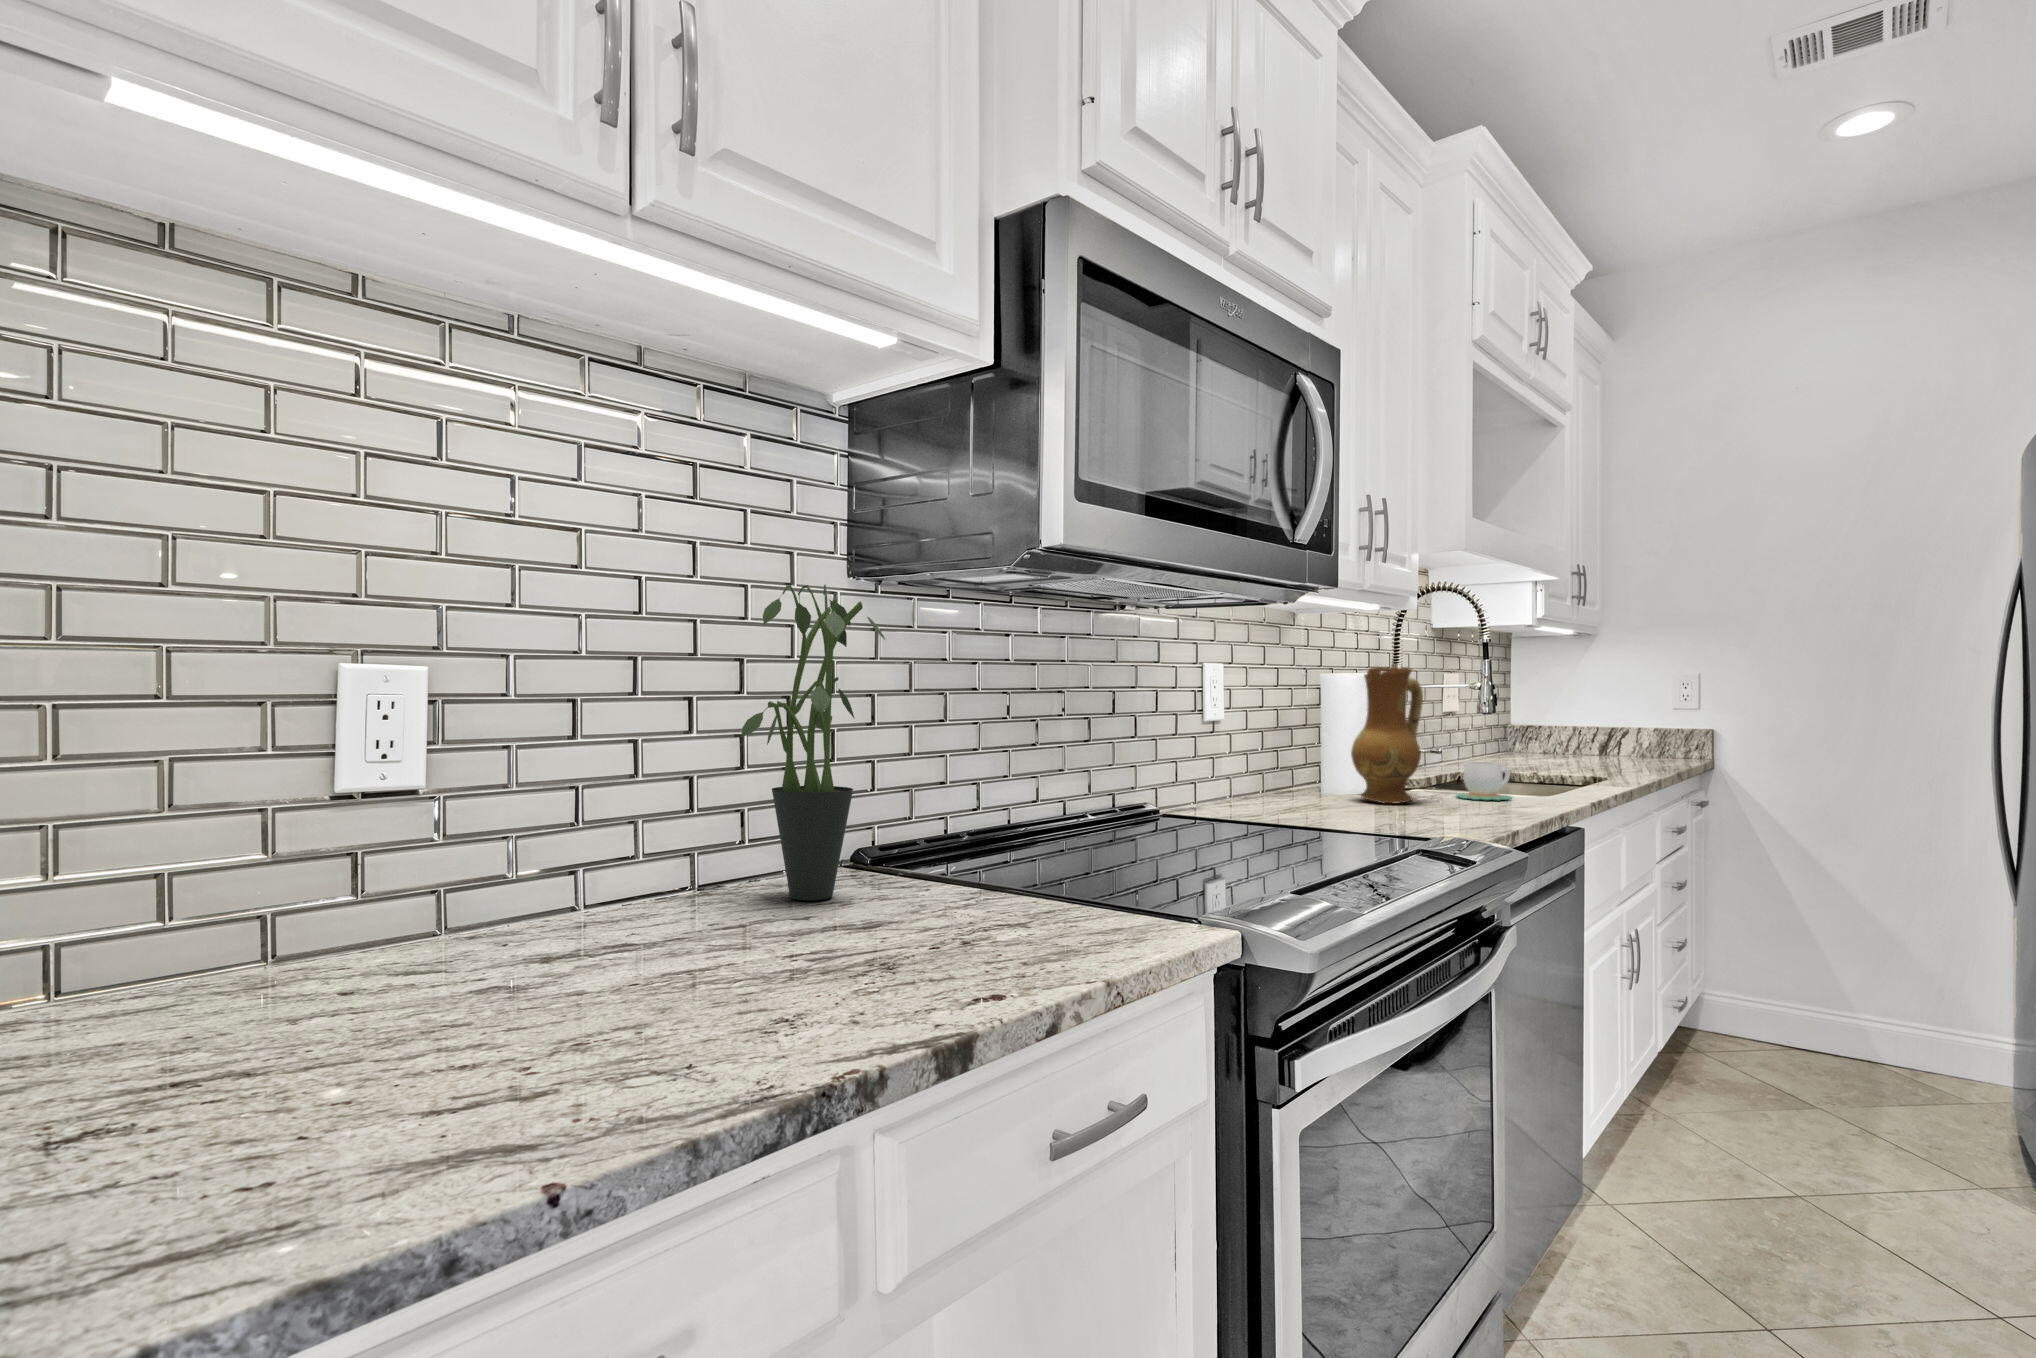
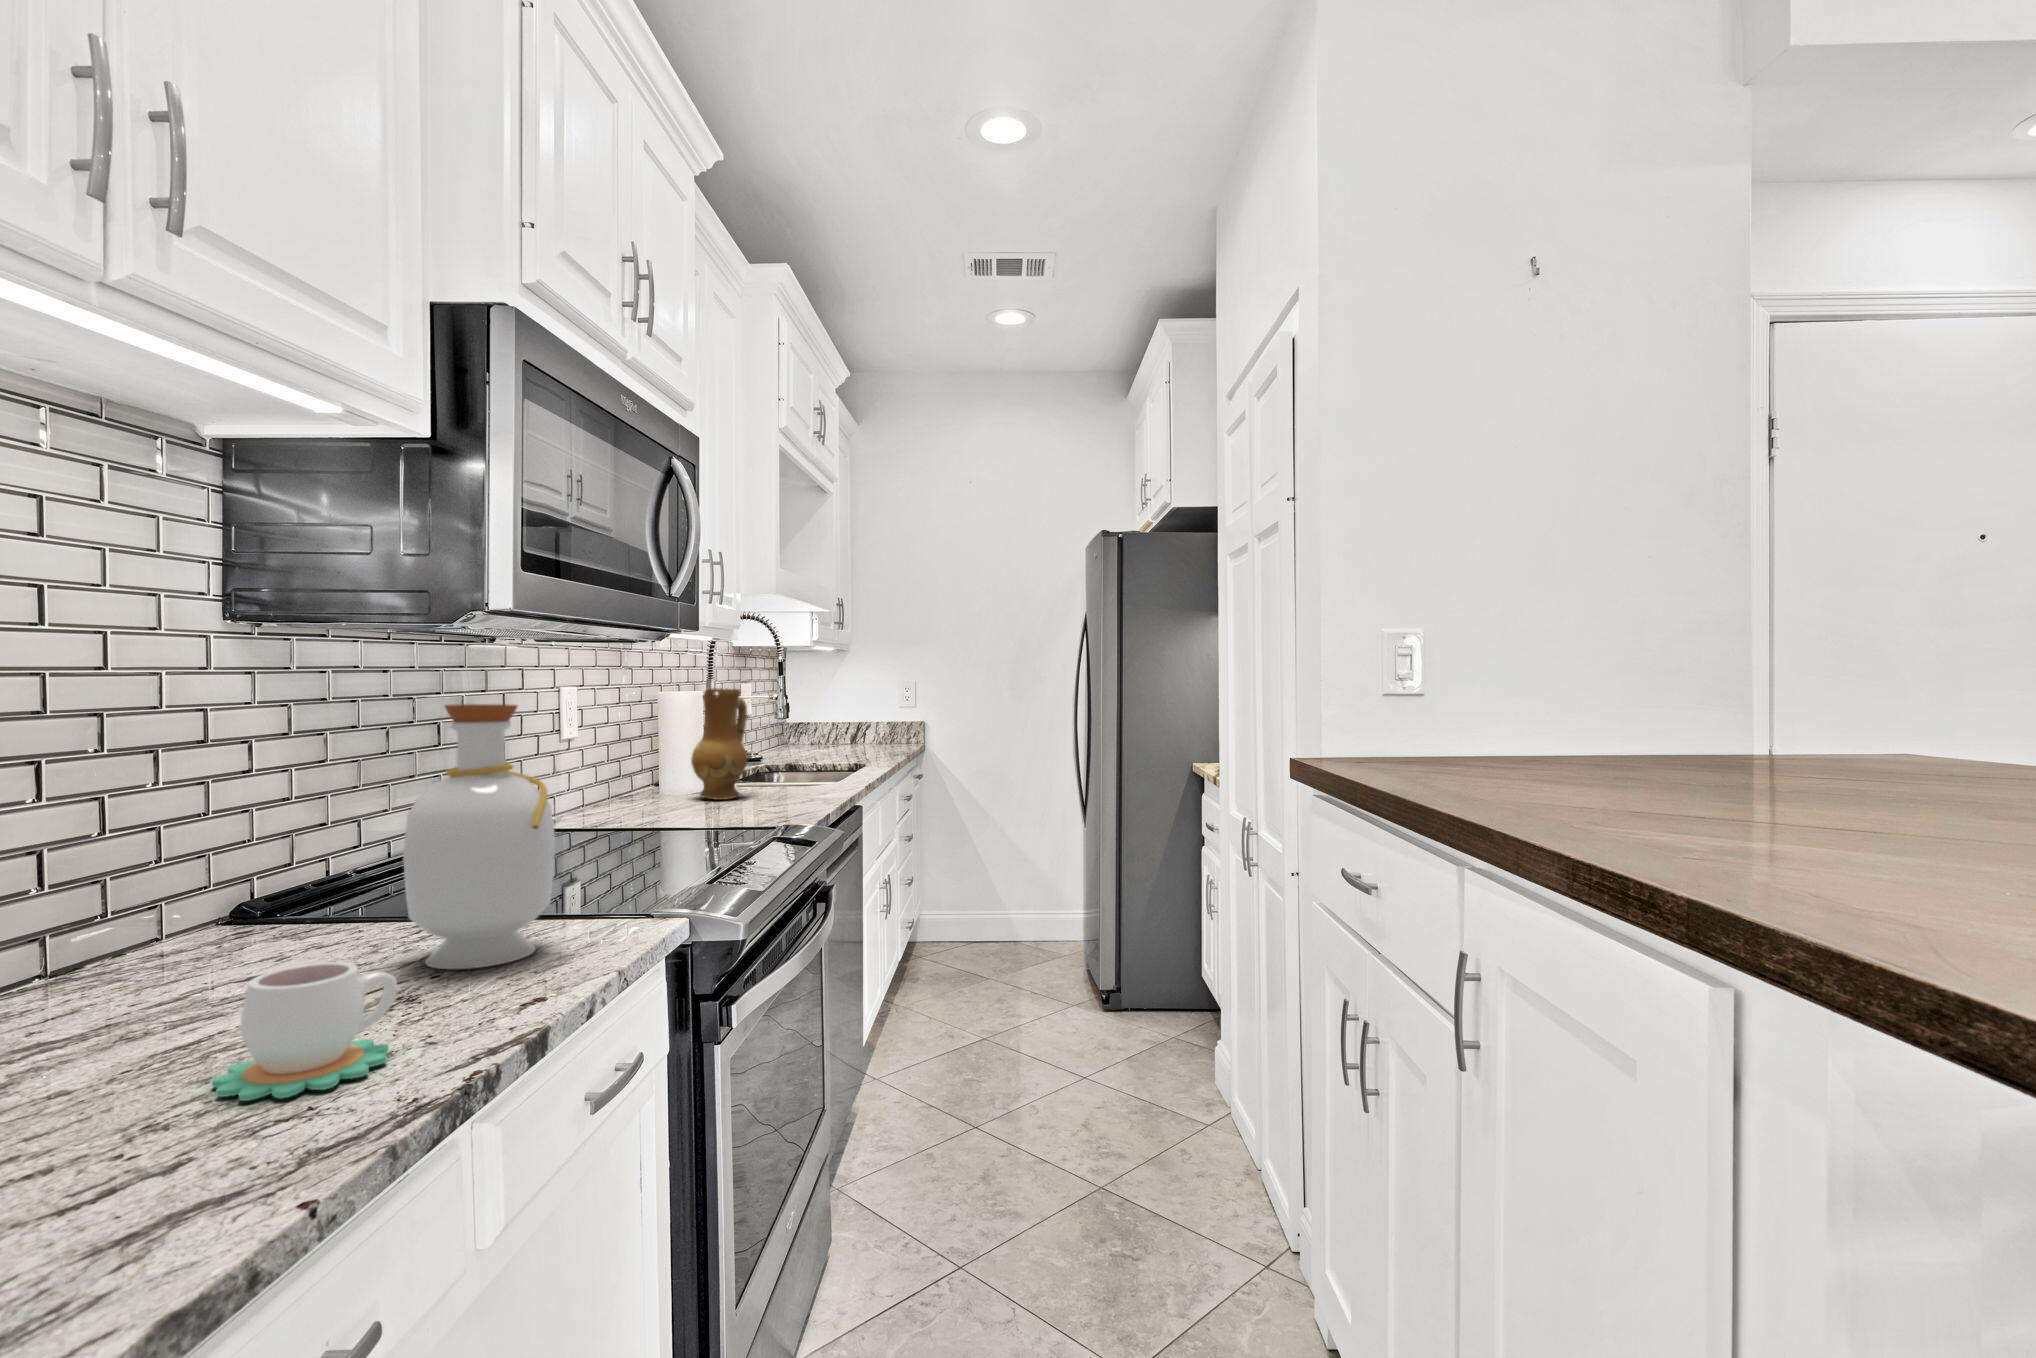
potted plant: present [742,585,886,900] -> none [148,639,328,963]
bottle: none [918,642,1070,948] -> present [403,704,555,969]
mug: present [1456,762,1511,800] -> present [212,962,397,1101]

